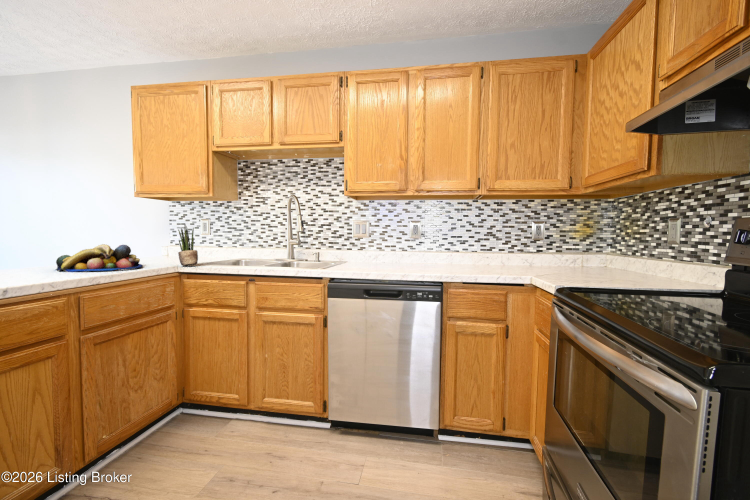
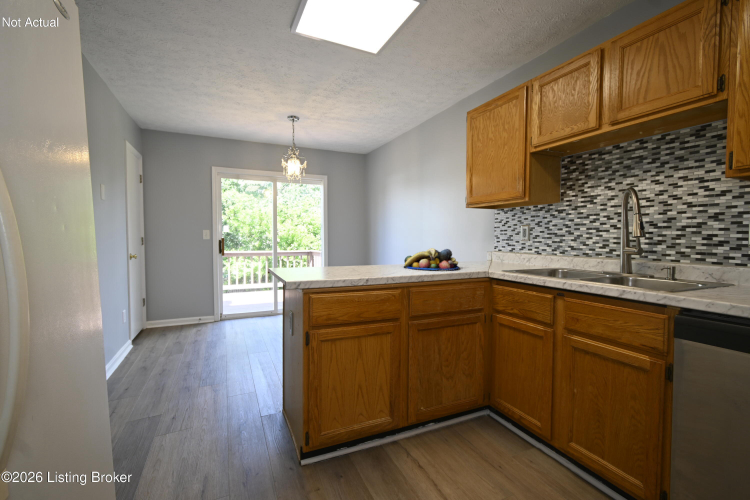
potted plant: present [178,225,198,266] -> none [489,230,507,271]

